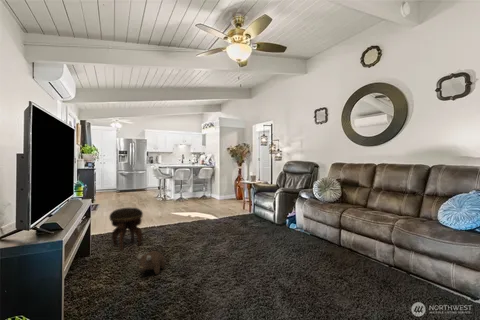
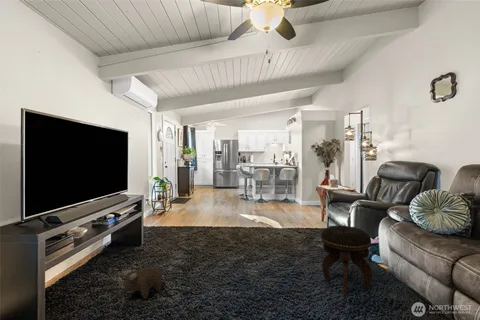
footstool: present [110,208,143,251] -> present [321,225,372,295]

